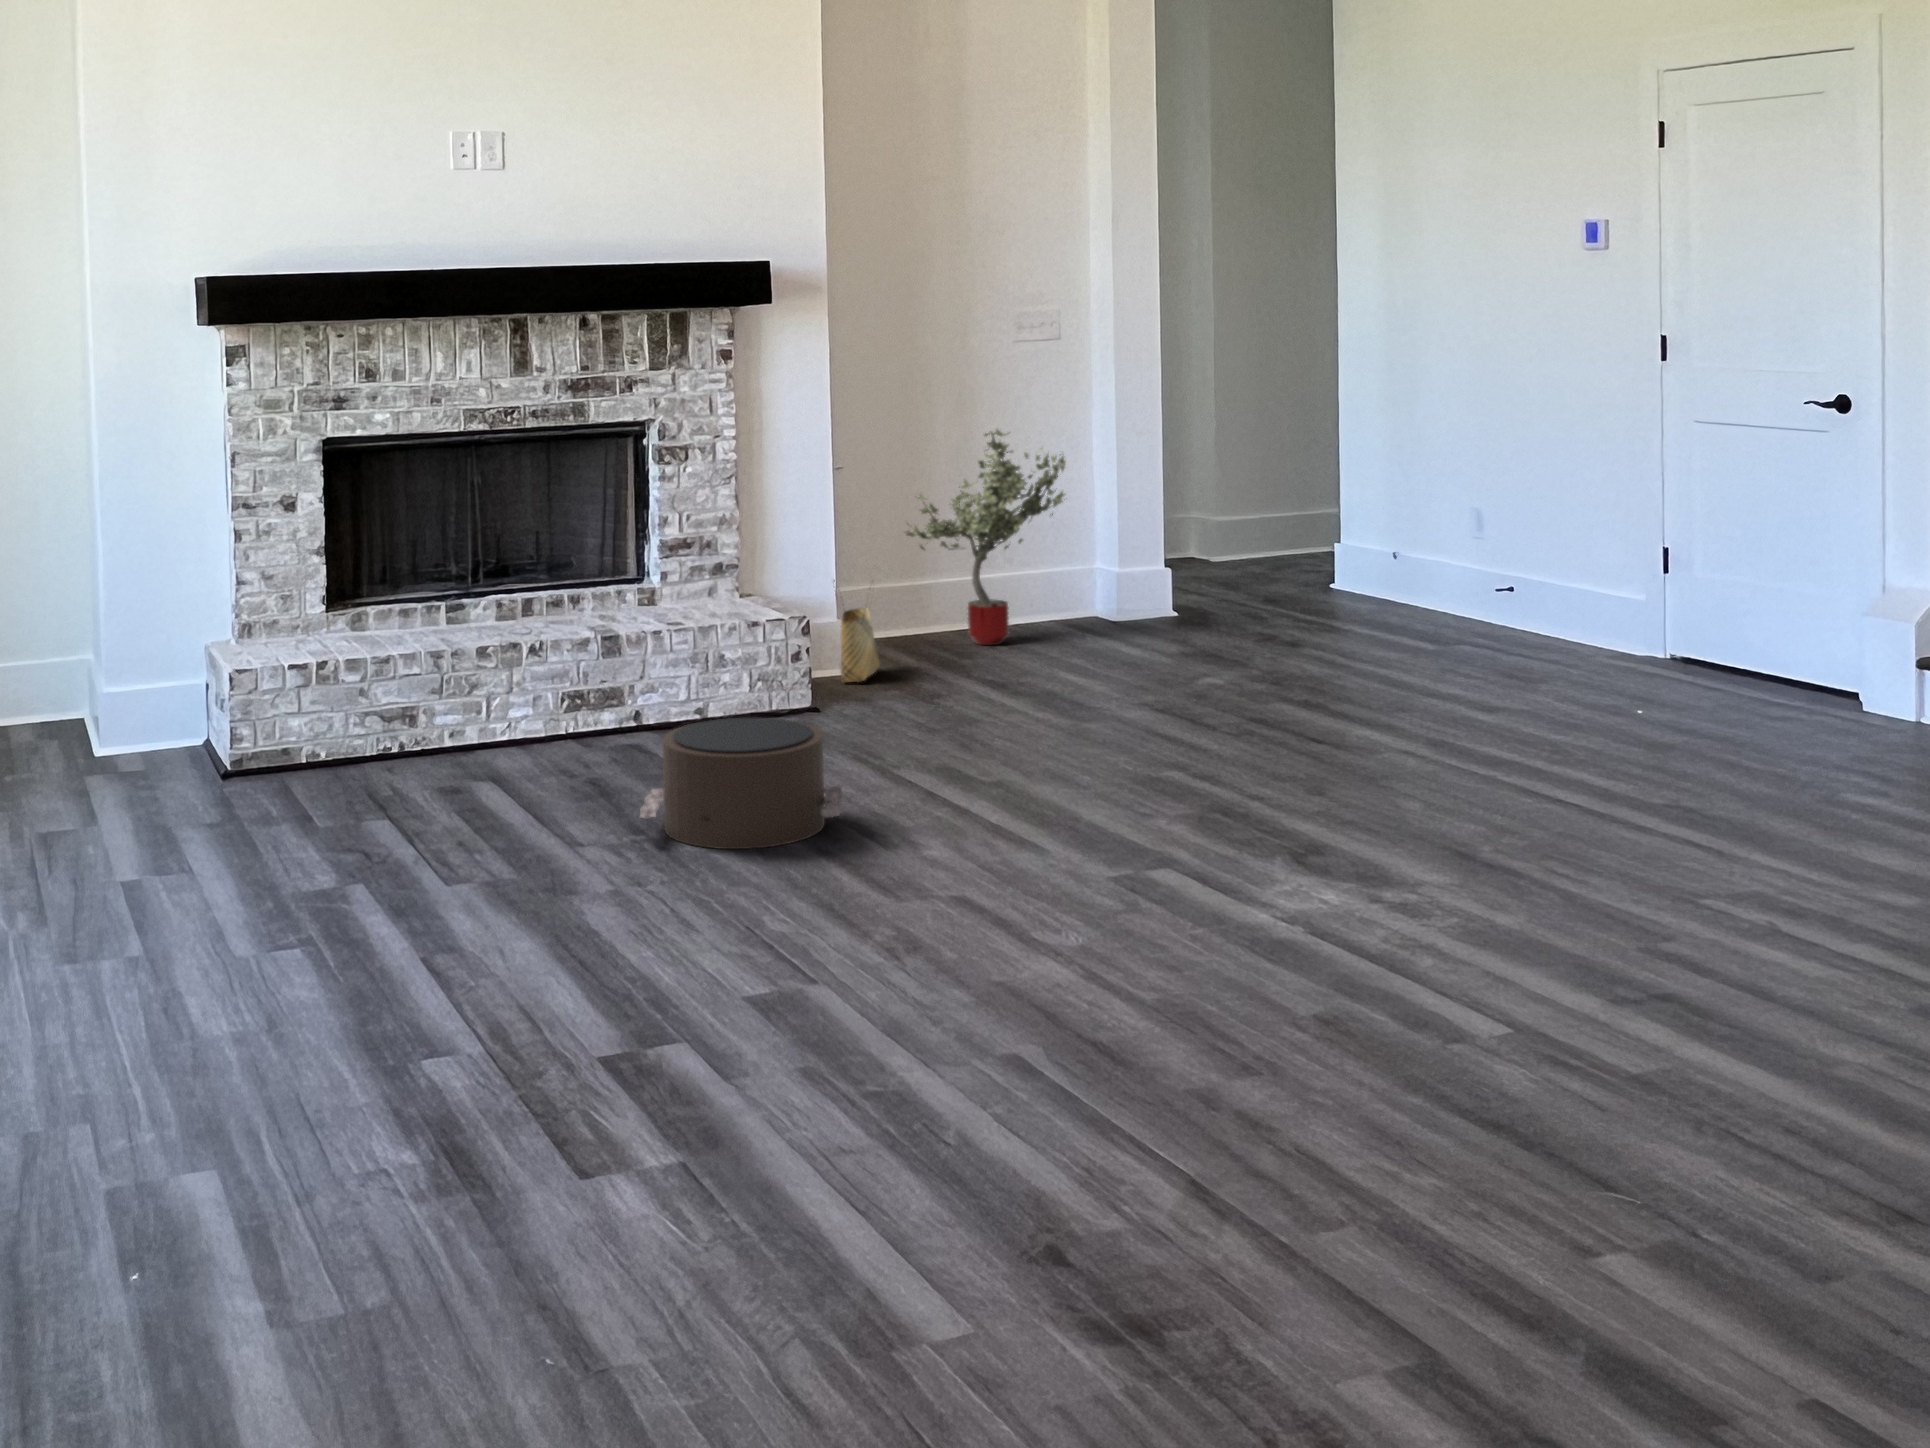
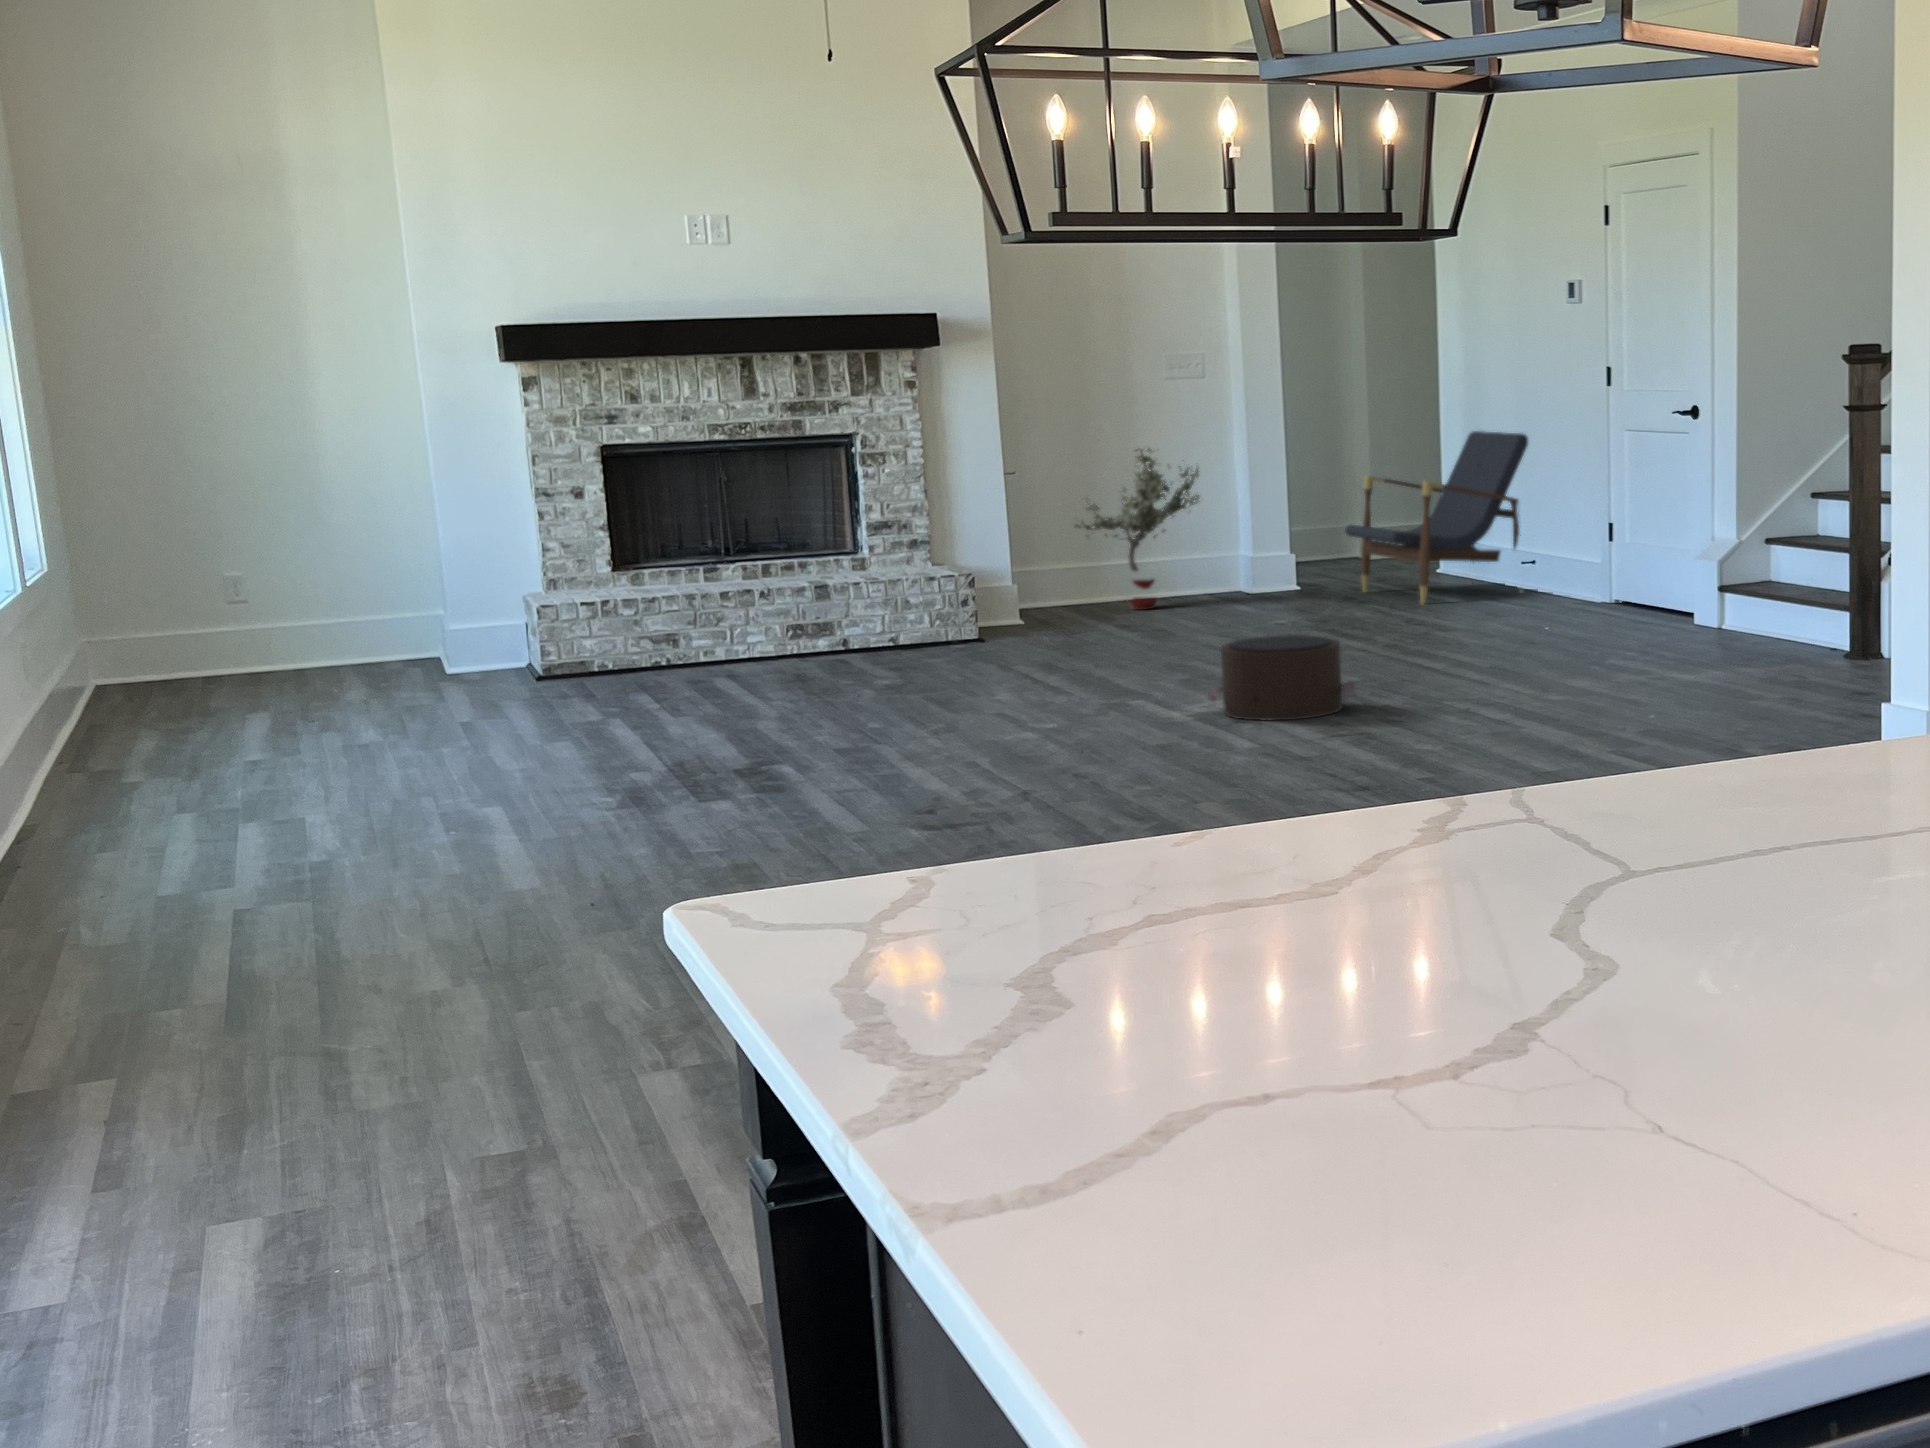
lounge chair: none [1246,409,1502,649] -> present [1345,431,1528,604]
woven basket: present [834,578,880,682] -> none [1005,552,1046,629]
pouf: present [640,717,843,849] -> present [1207,635,1356,721]

